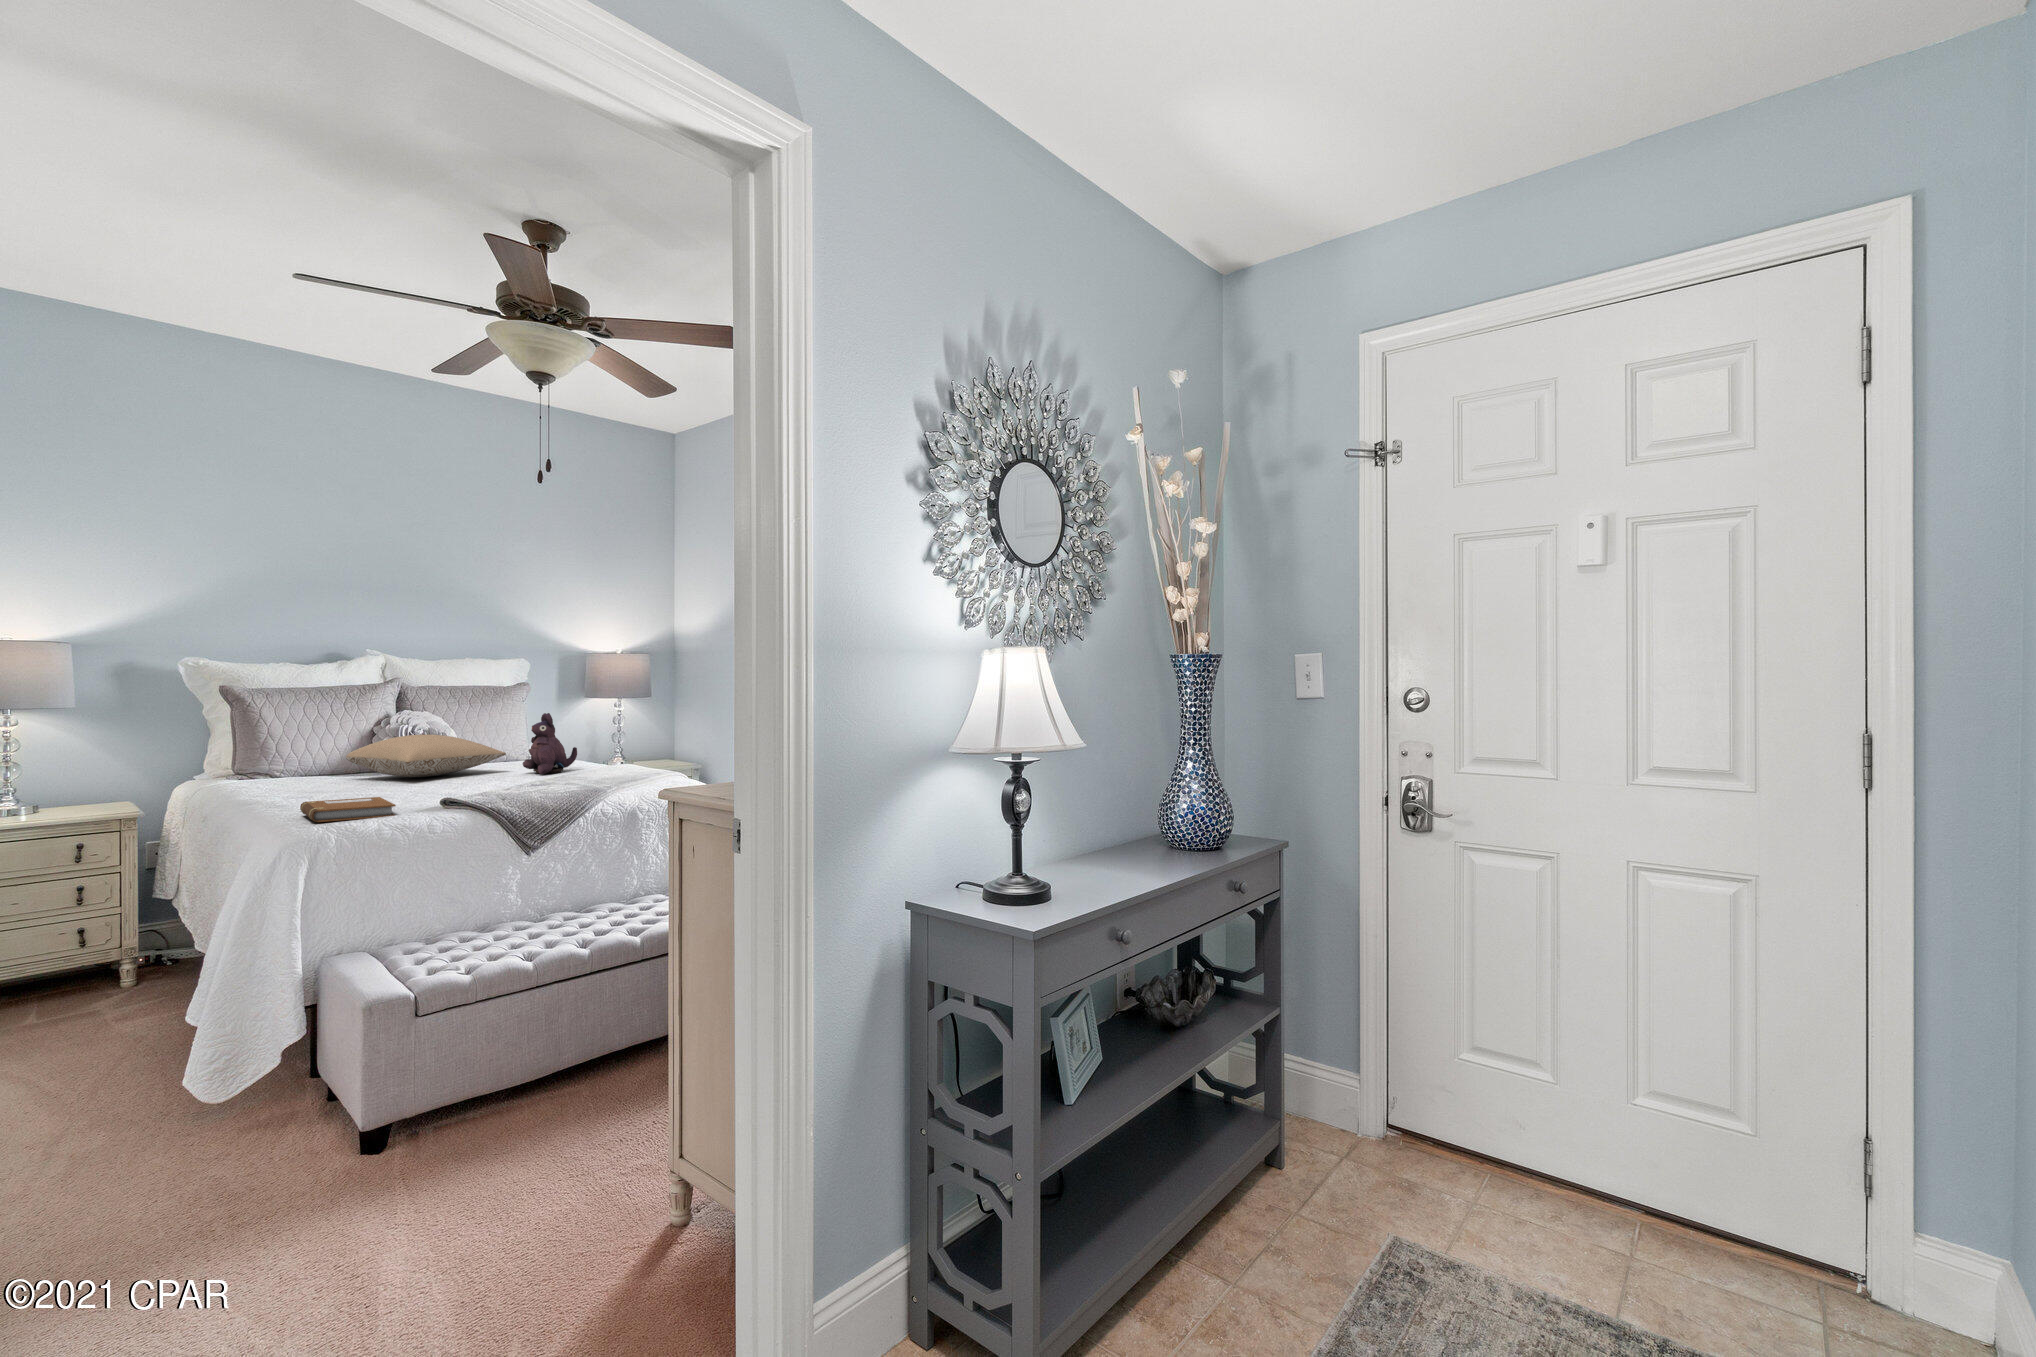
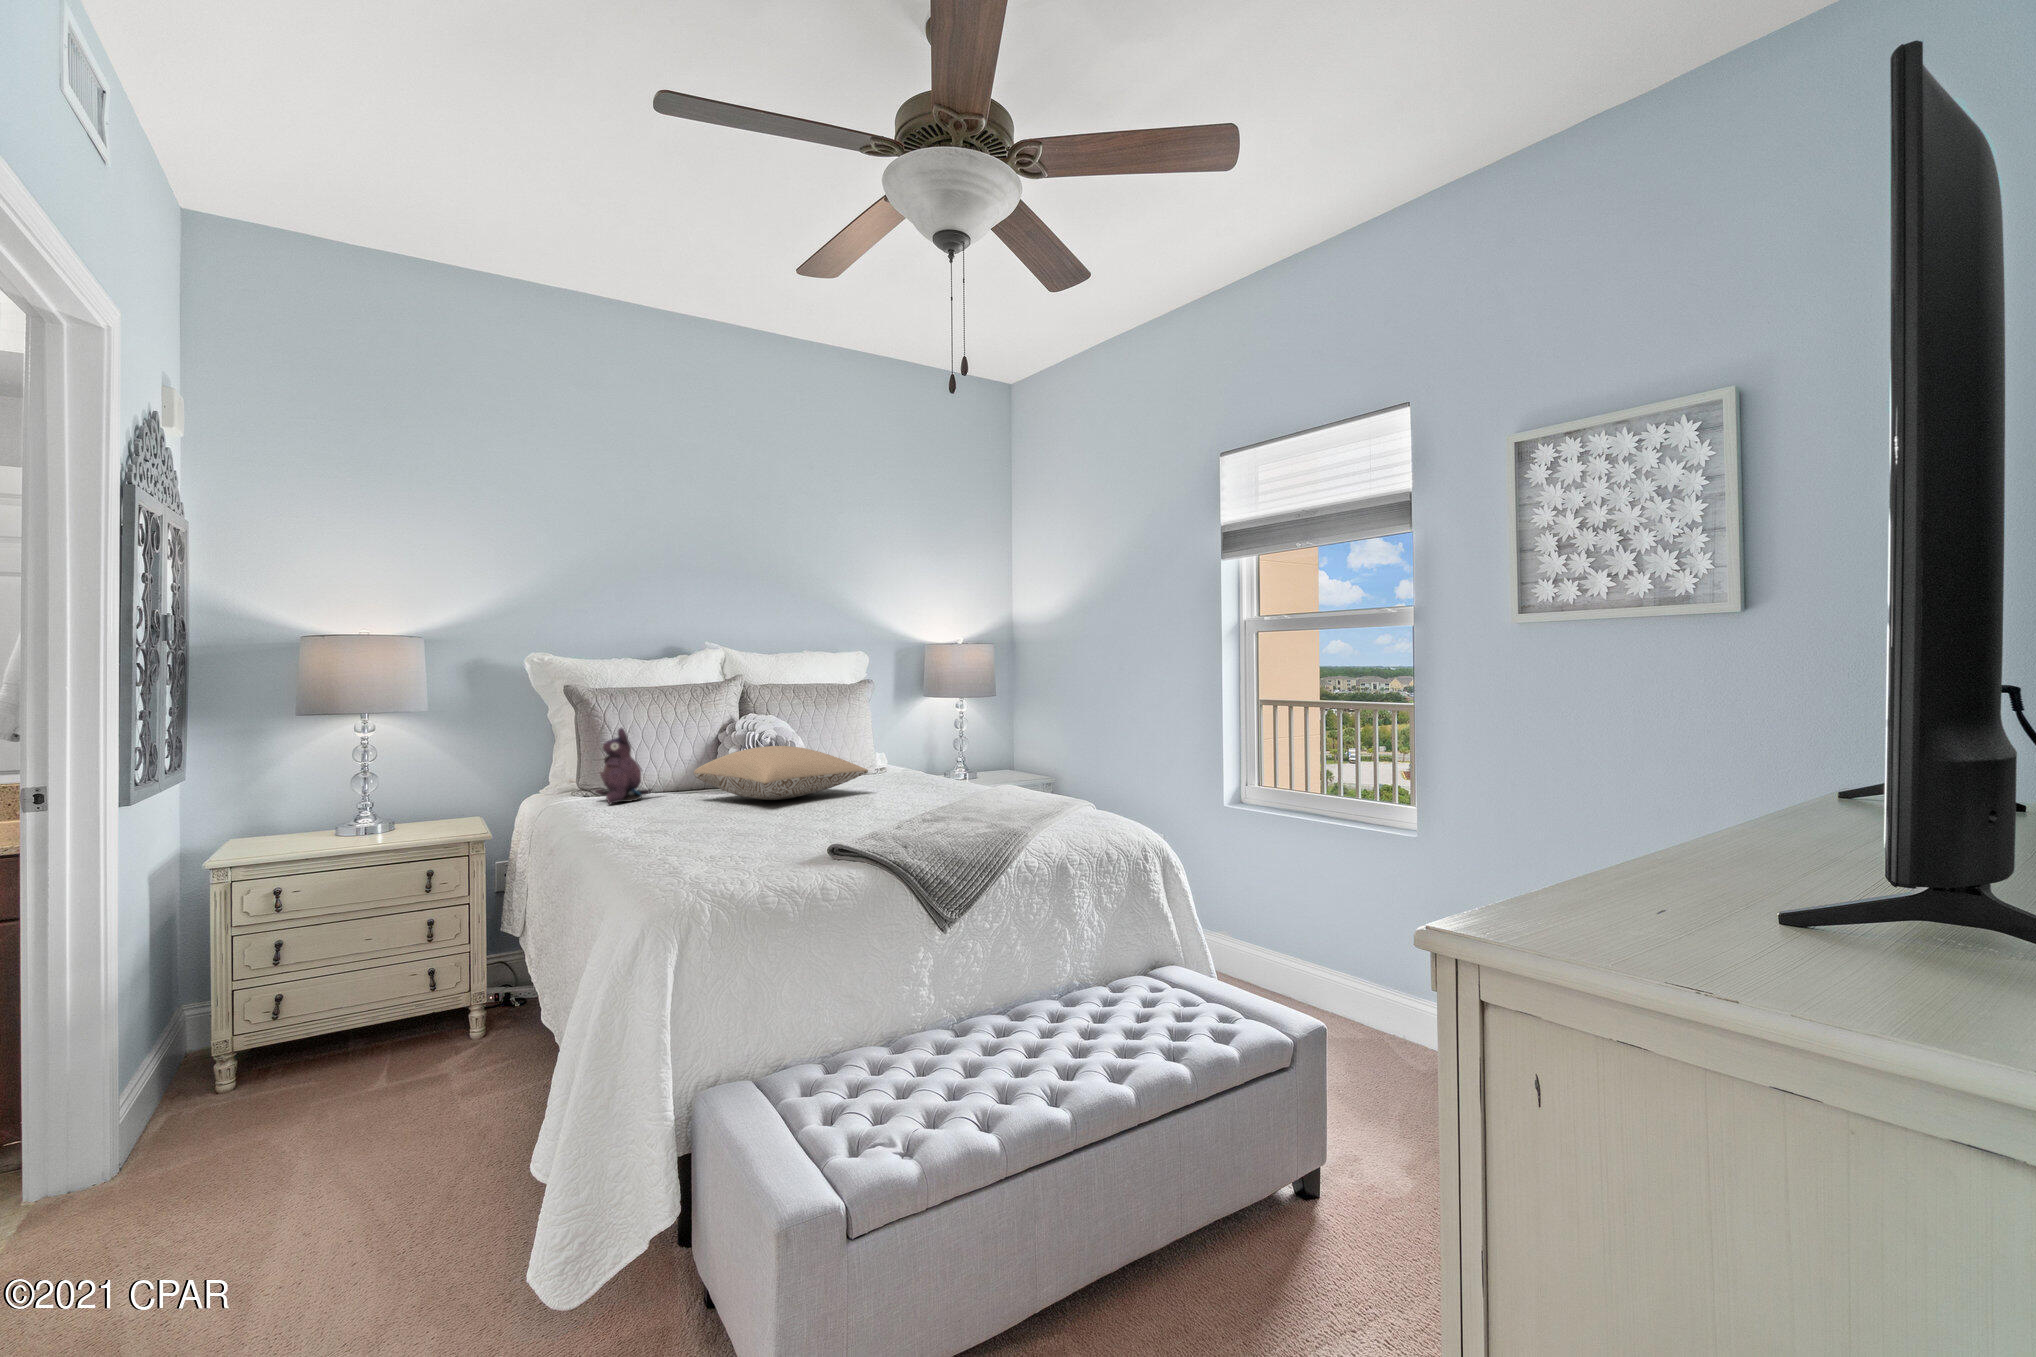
plush toy: present [523,713,577,774] -> present [596,728,652,804]
notebook: present [300,797,396,822] -> none [661,840,778,883]

